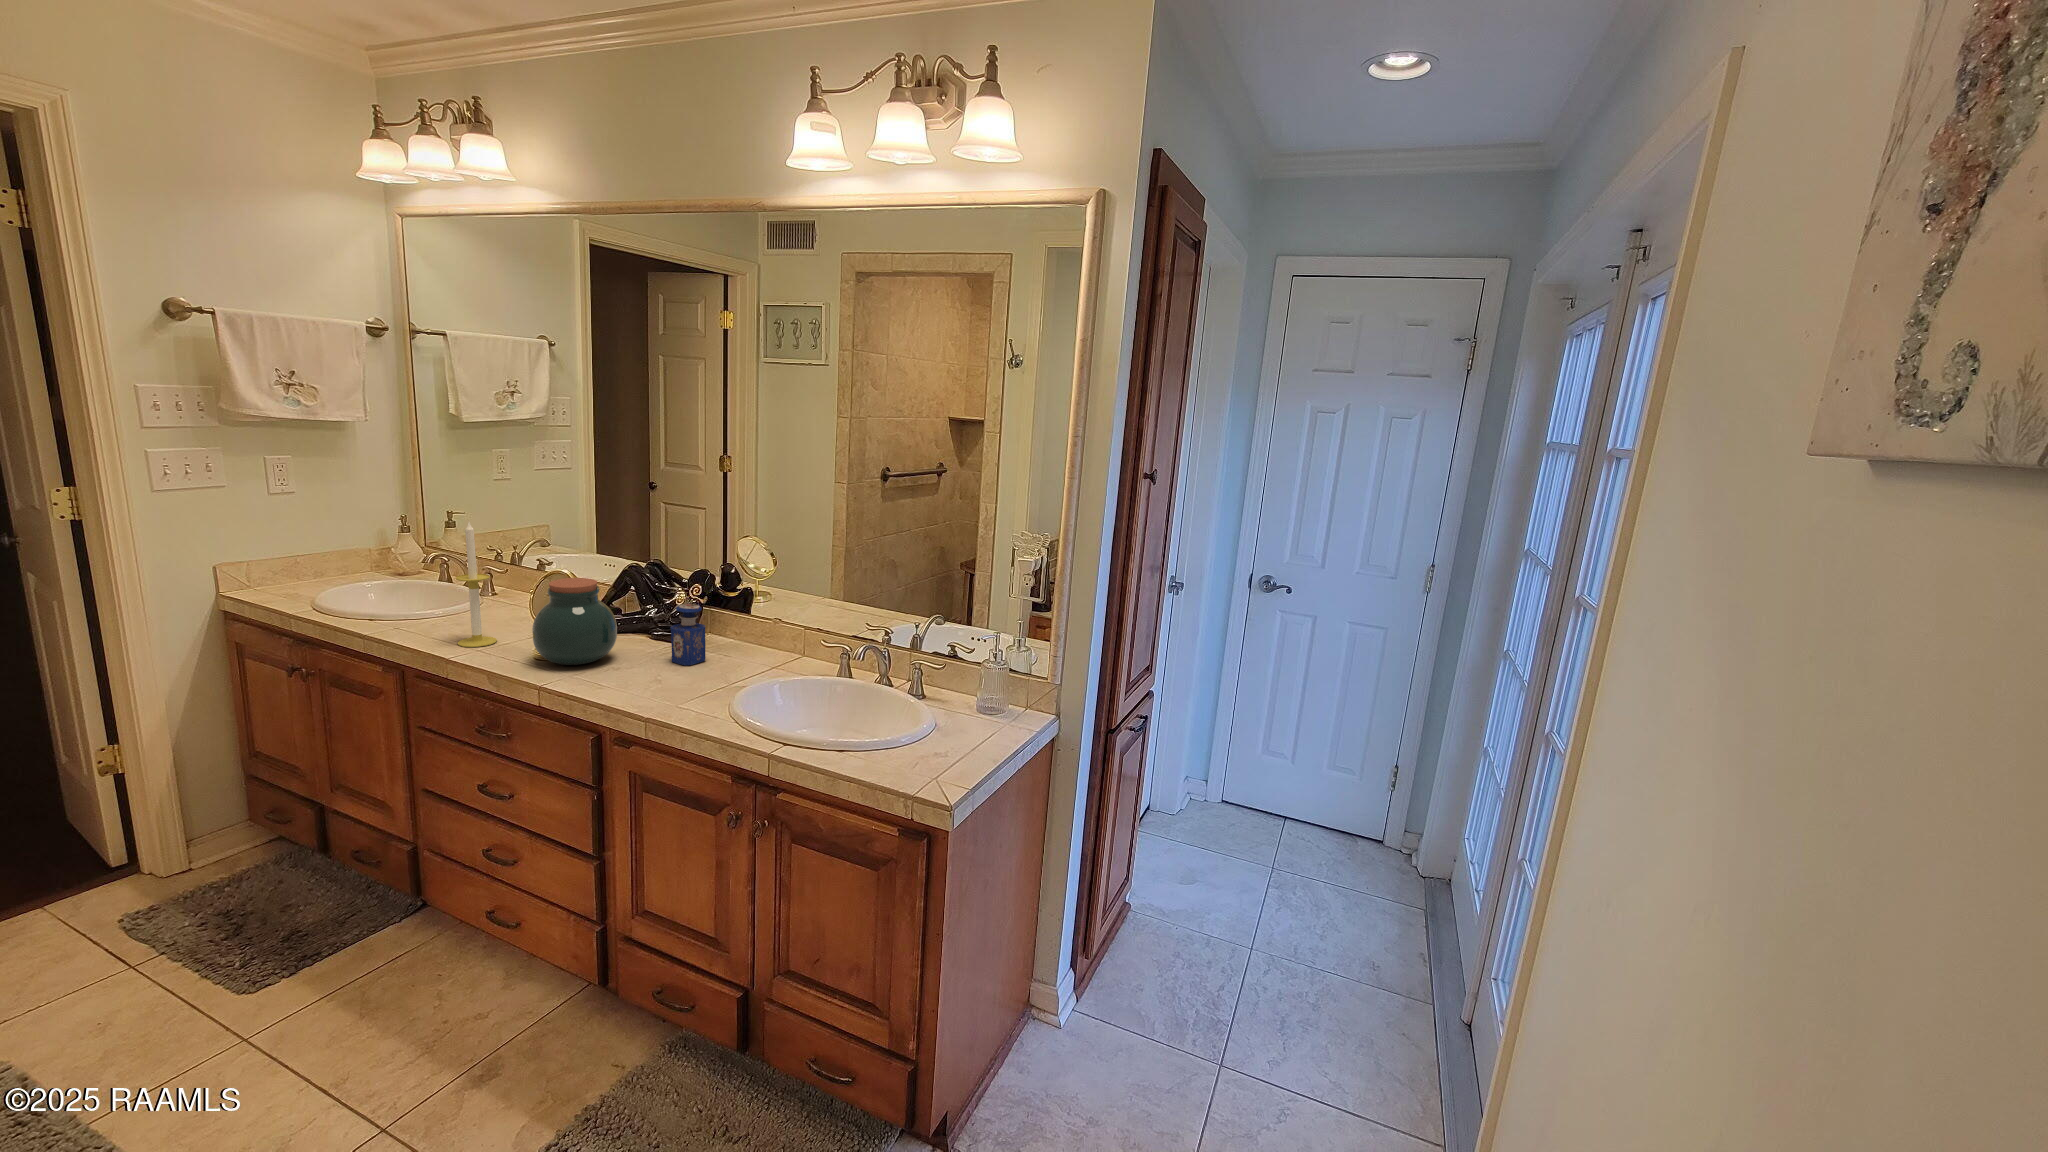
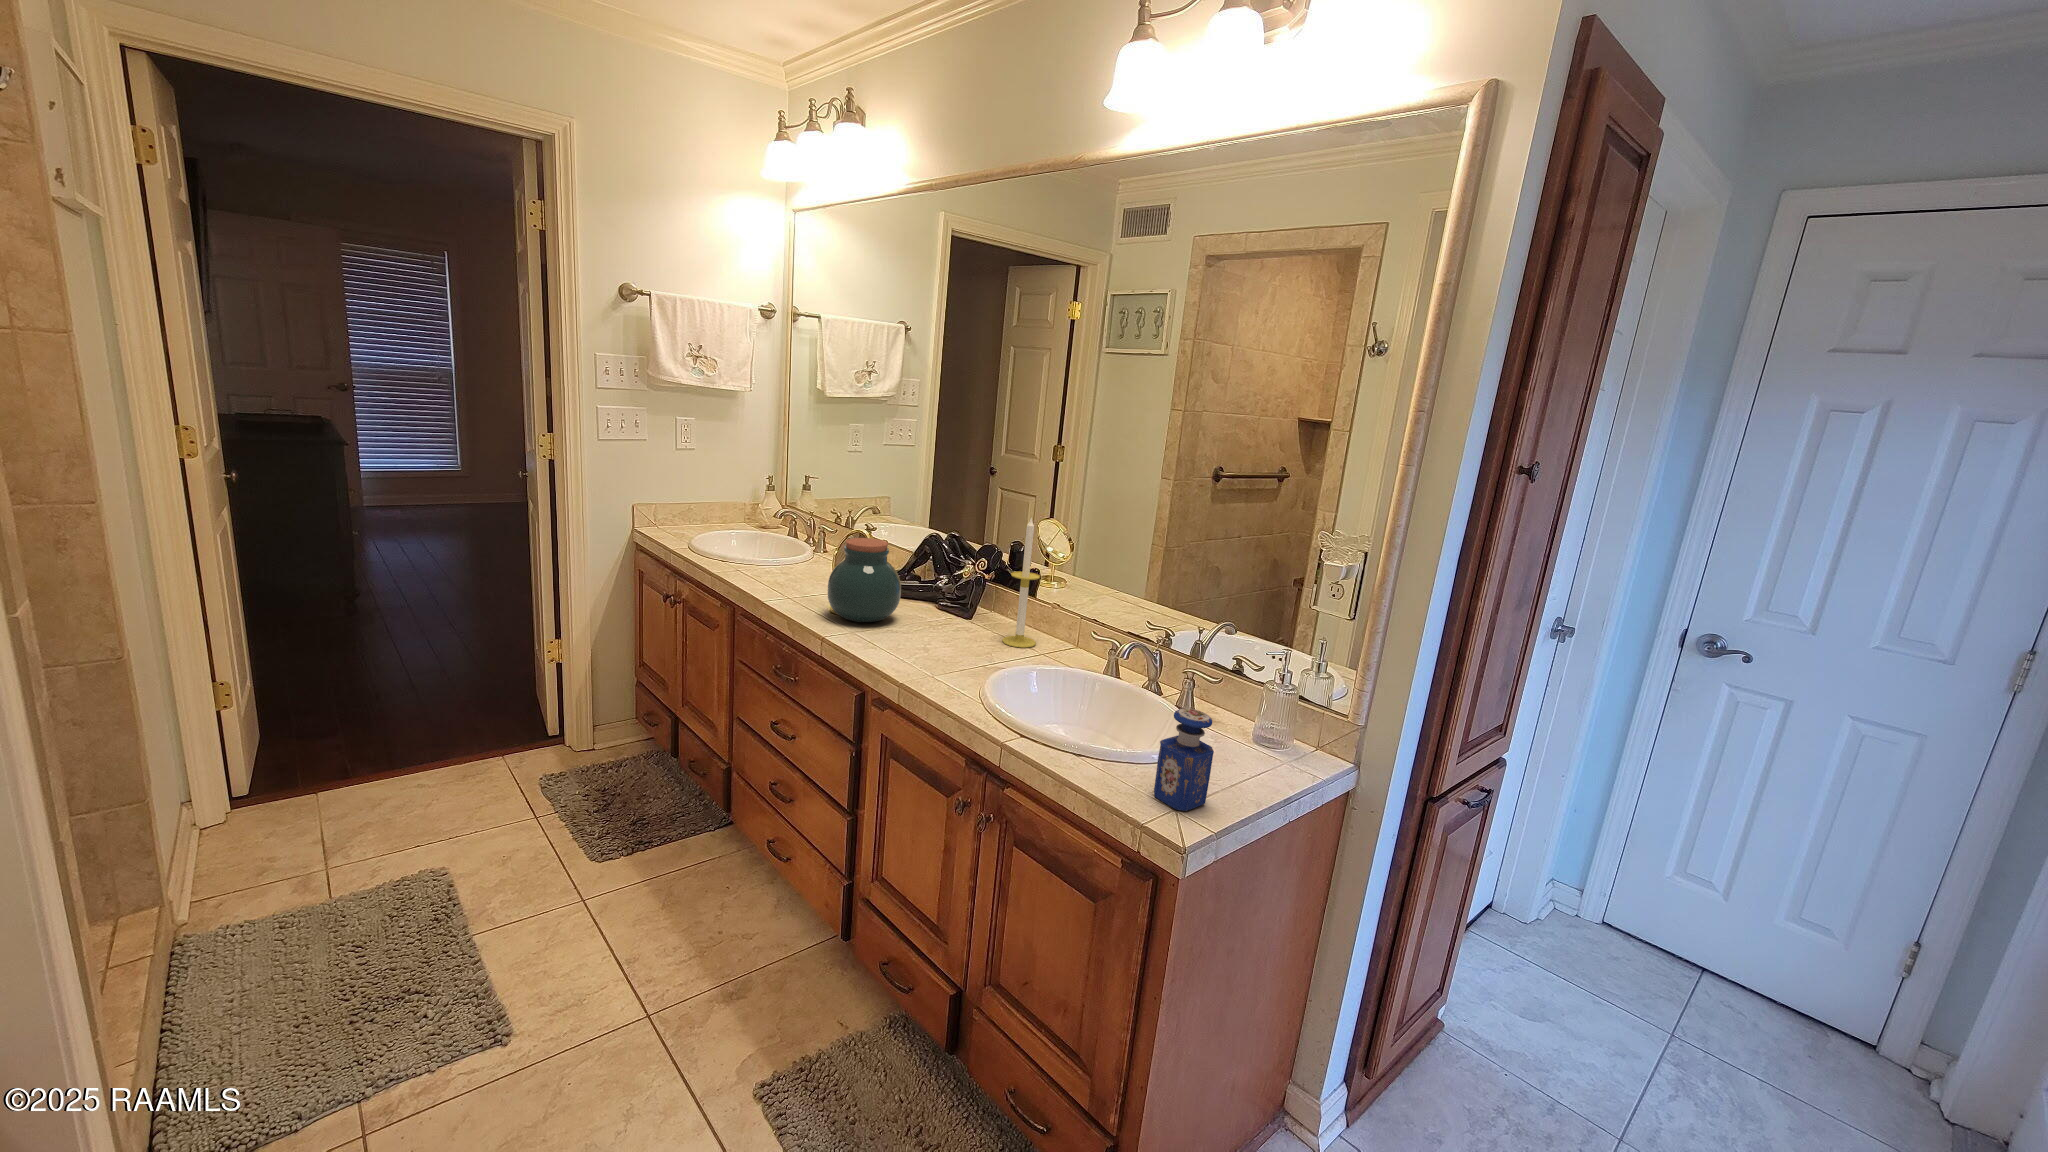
candle: present [456,522,497,647] -> present [1002,518,1040,648]
perfume bottle: present [670,604,706,665] -> present [1154,708,1214,811]

